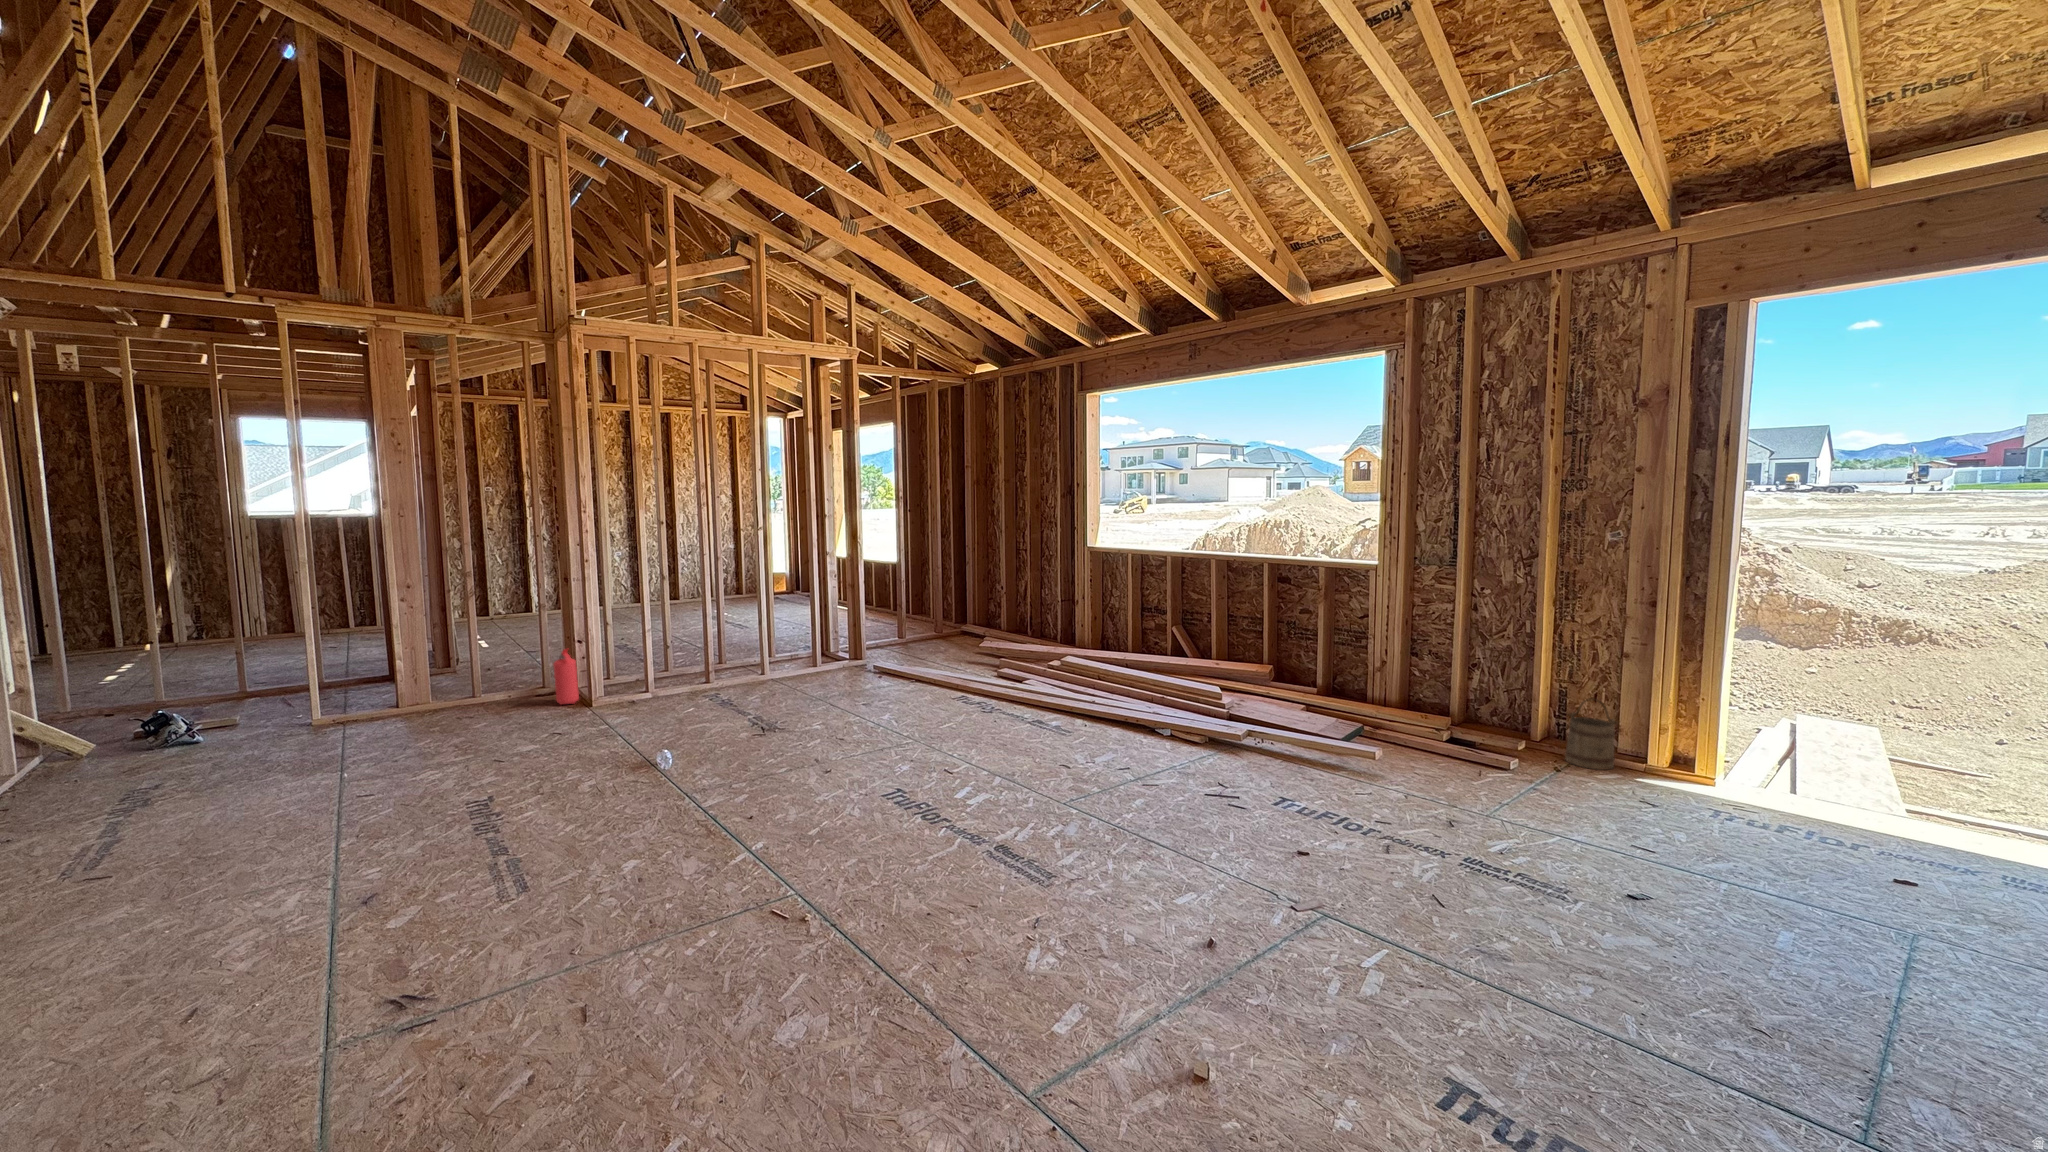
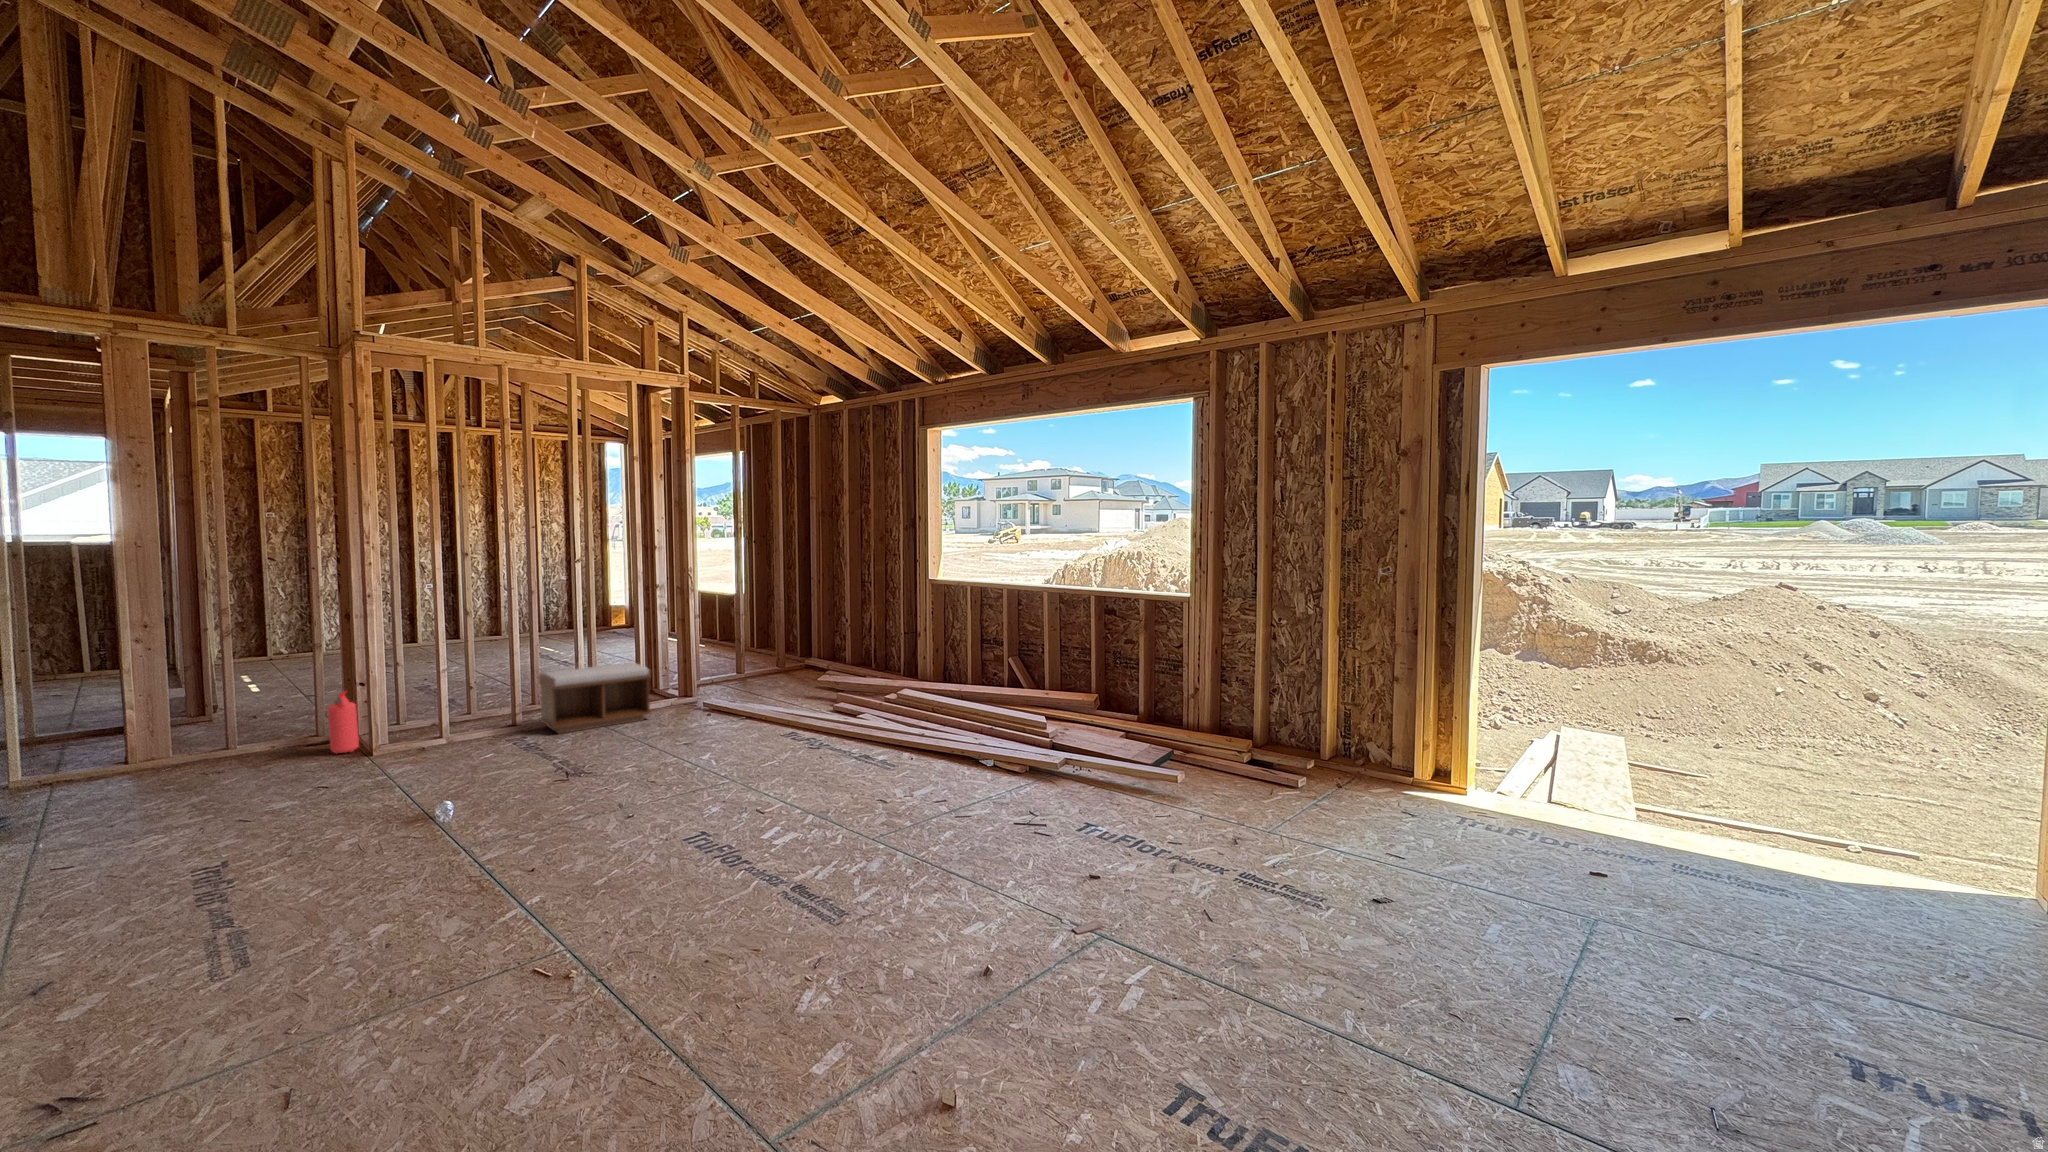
bench: none [726,628,824,693] -> present [539,663,651,734]
bucket: present [1565,698,1617,770] -> none [1348,716,1389,780]

